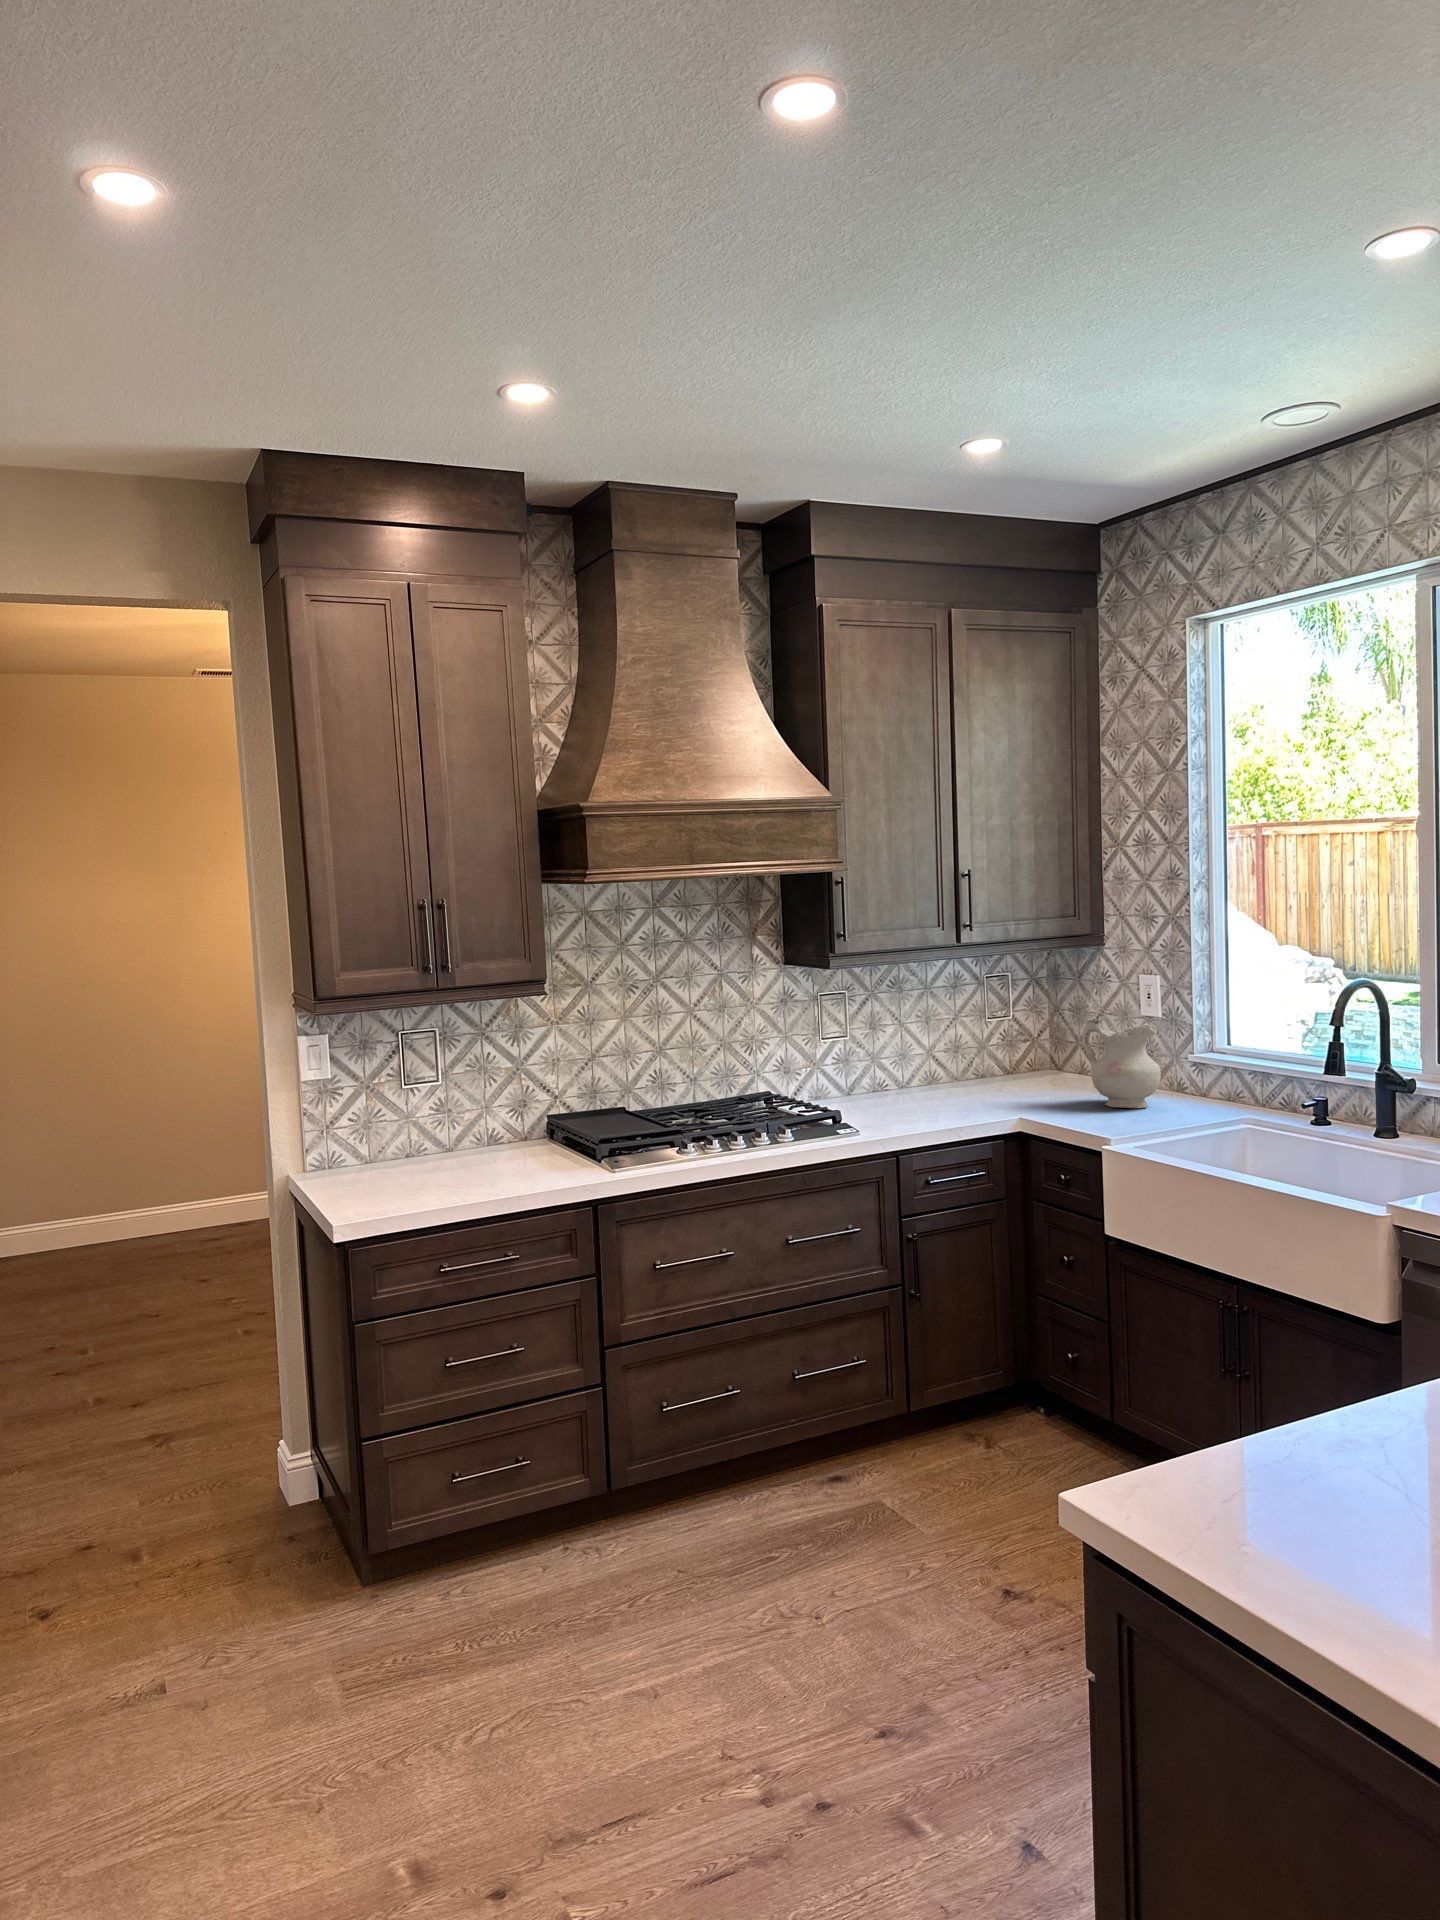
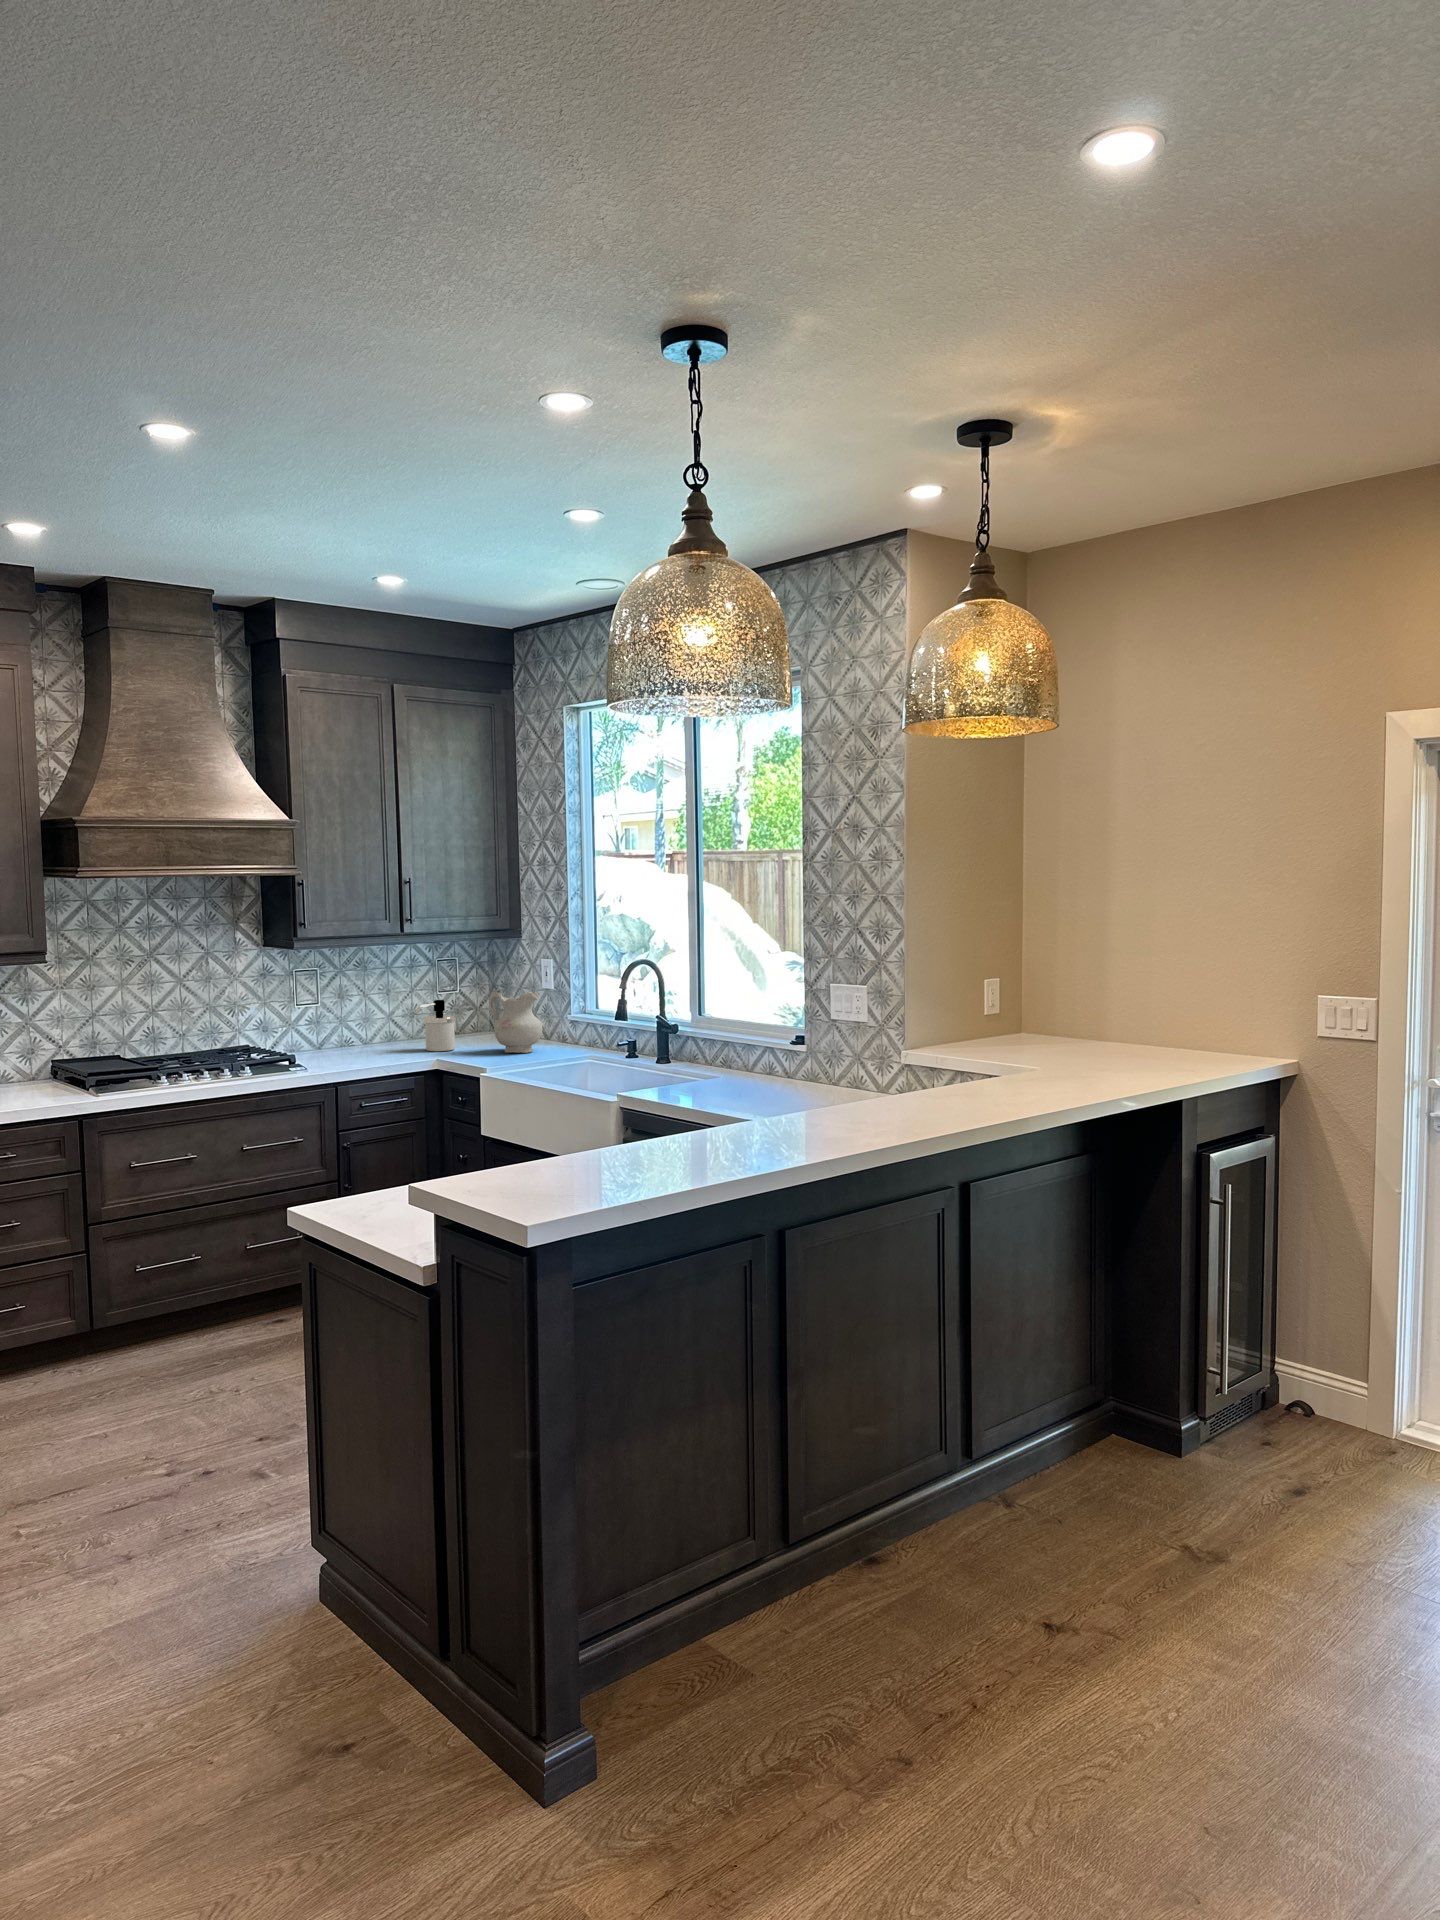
soap dispenser: none [984,1033,1033,1103] -> present [415,1000,455,1051]

